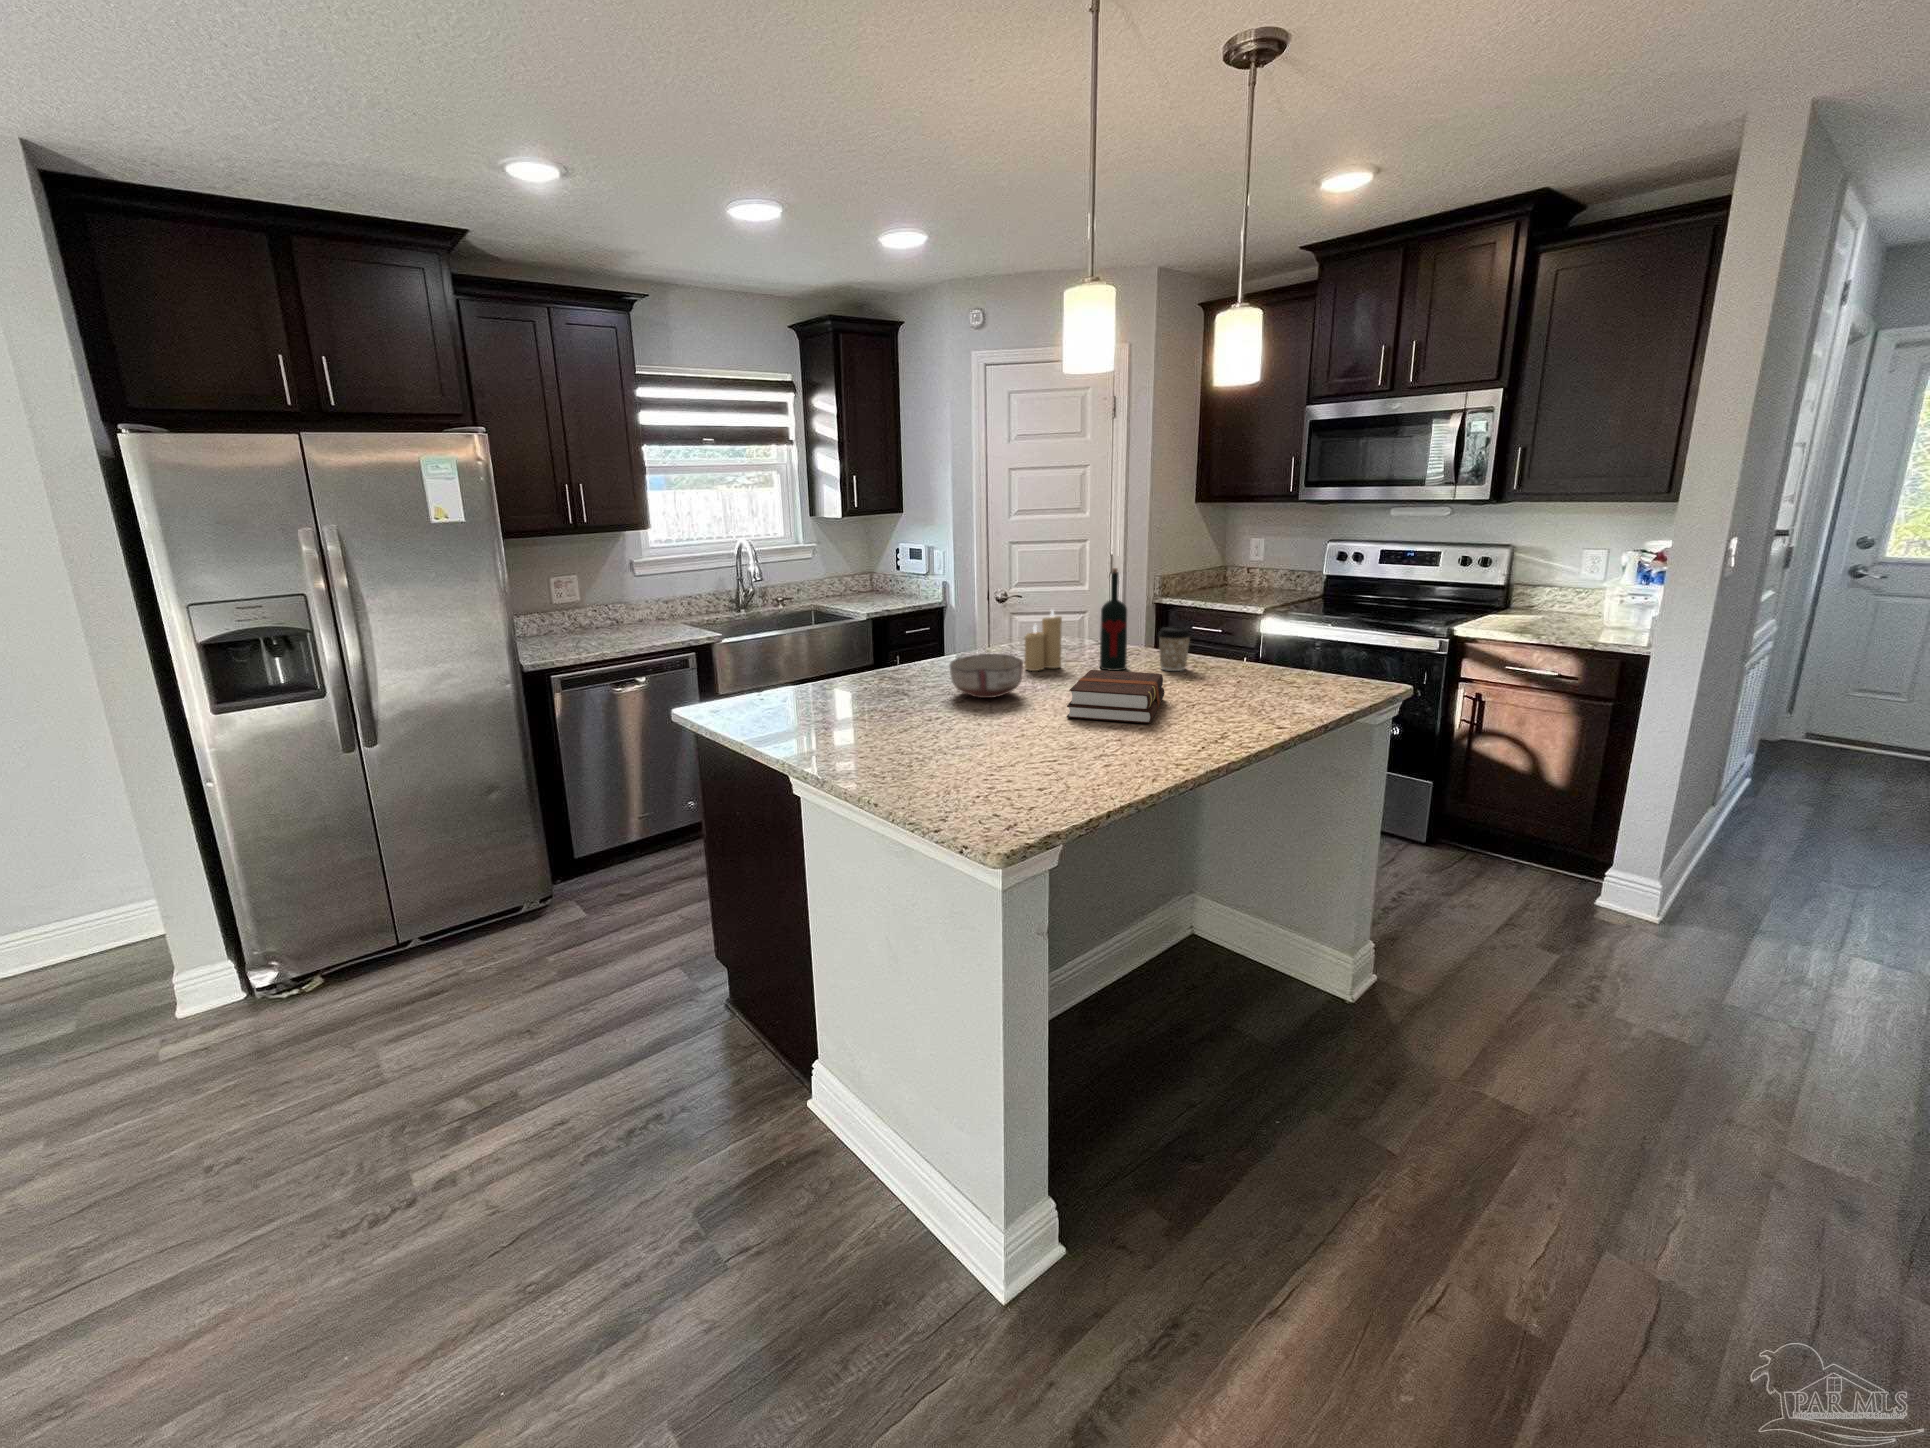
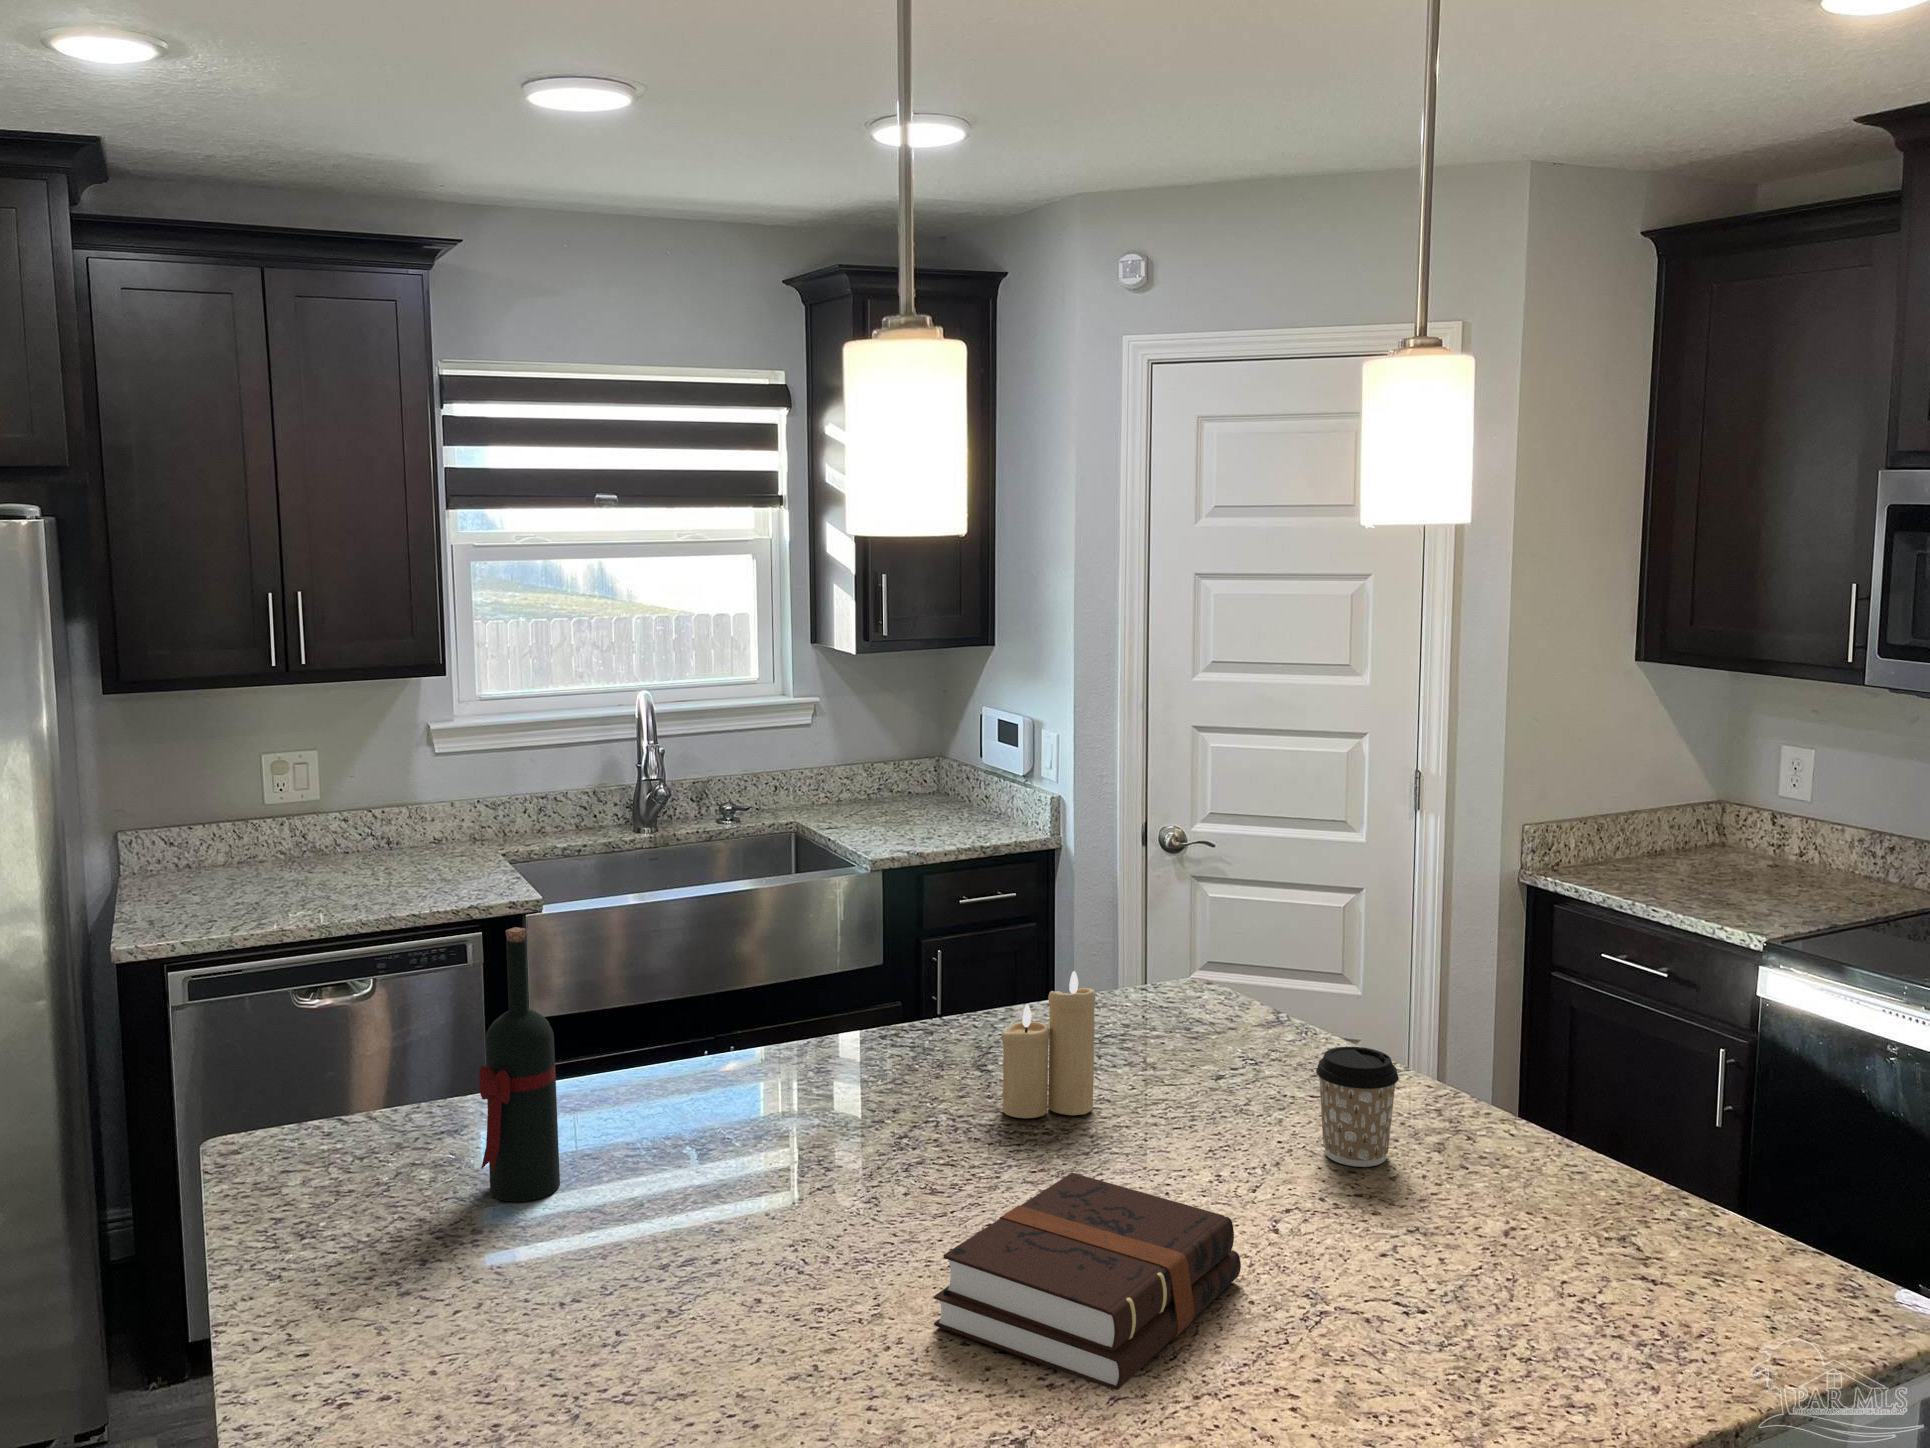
wine bottle: present [1100,568,1127,671] -> present [479,927,560,1202]
ceramic bowl: present [950,654,1023,698] -> none [742,1087,919,1213]

